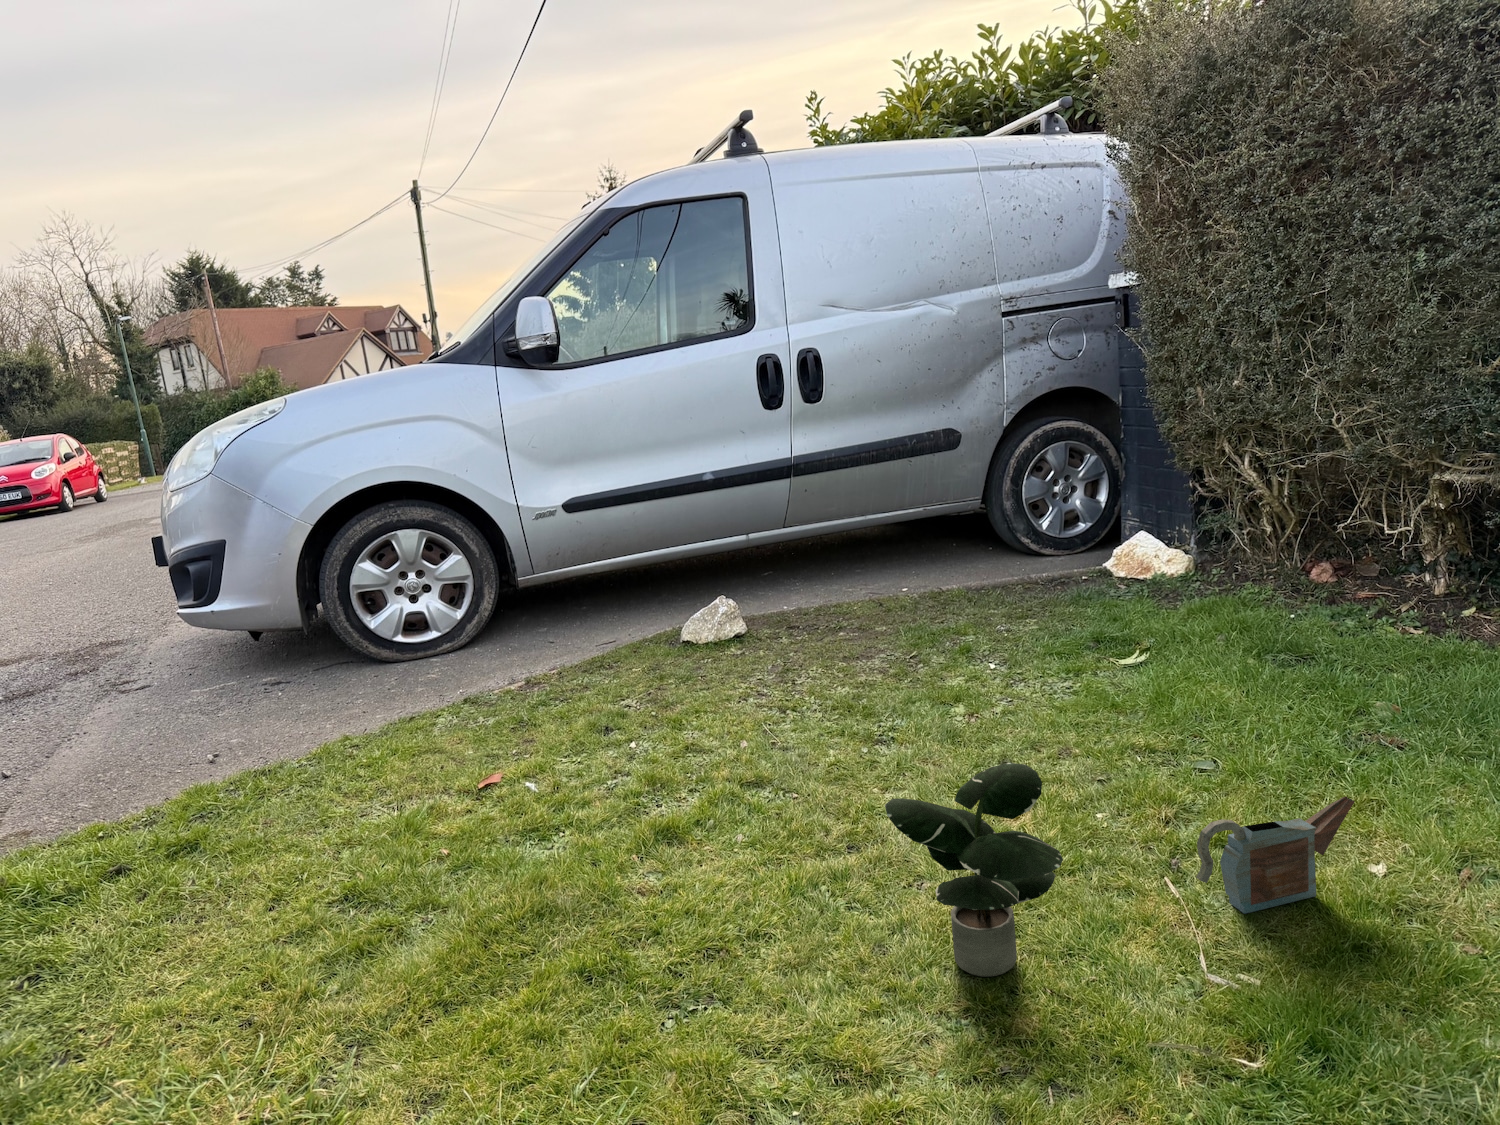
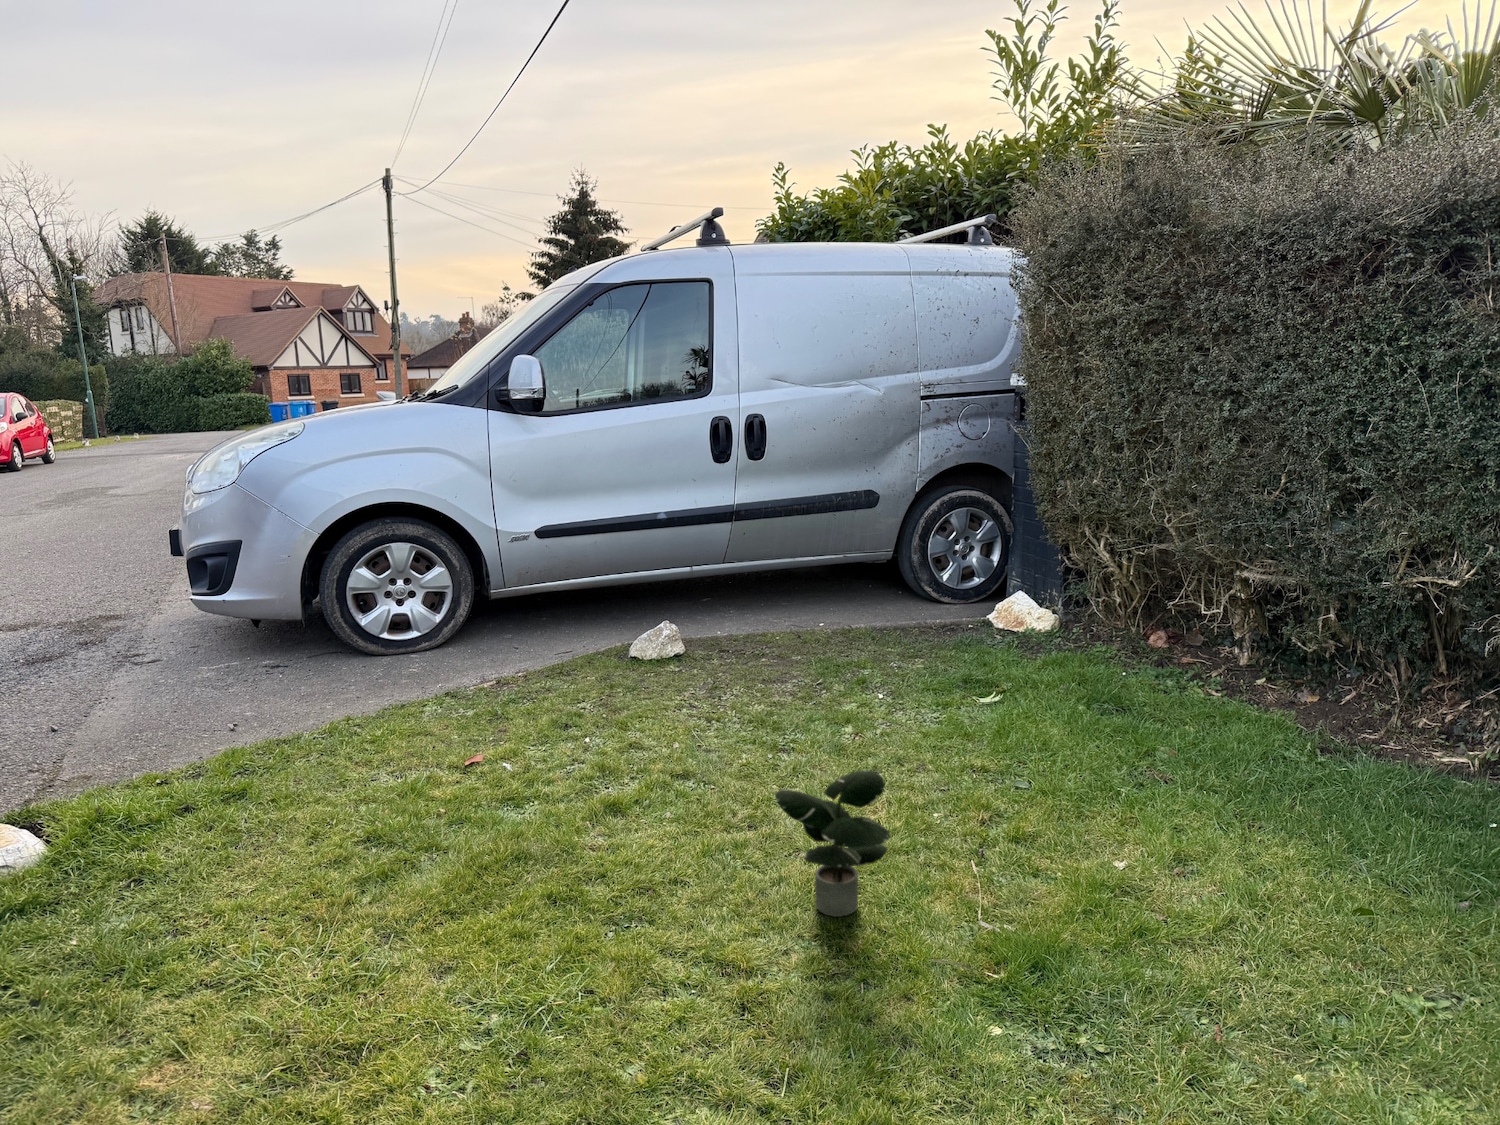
watering can: present [1196,796,1355,914] -> none [988,809,1102,886]

